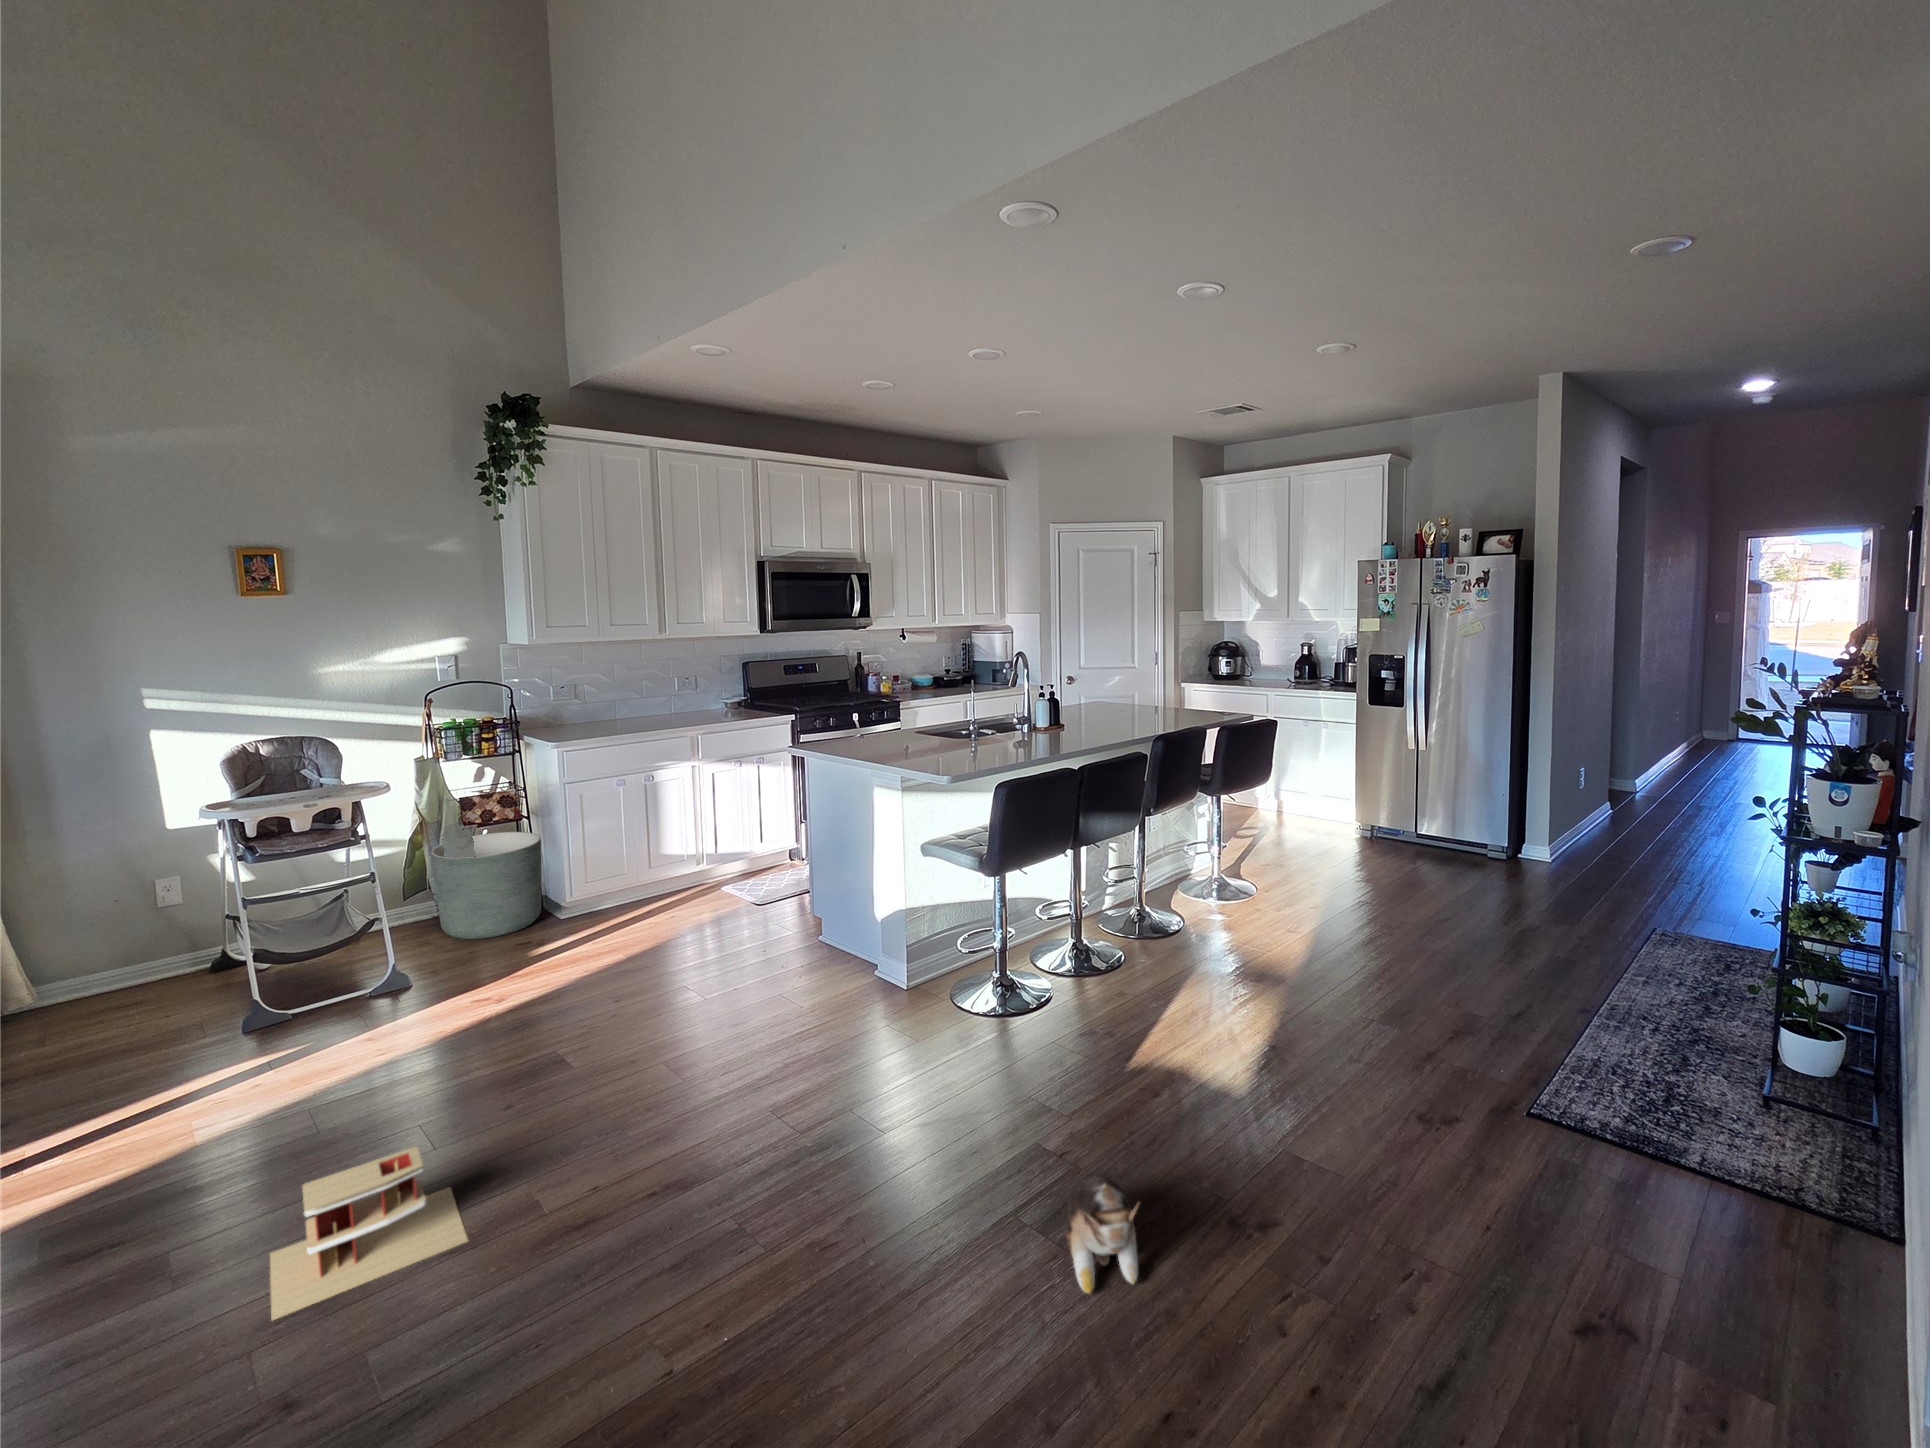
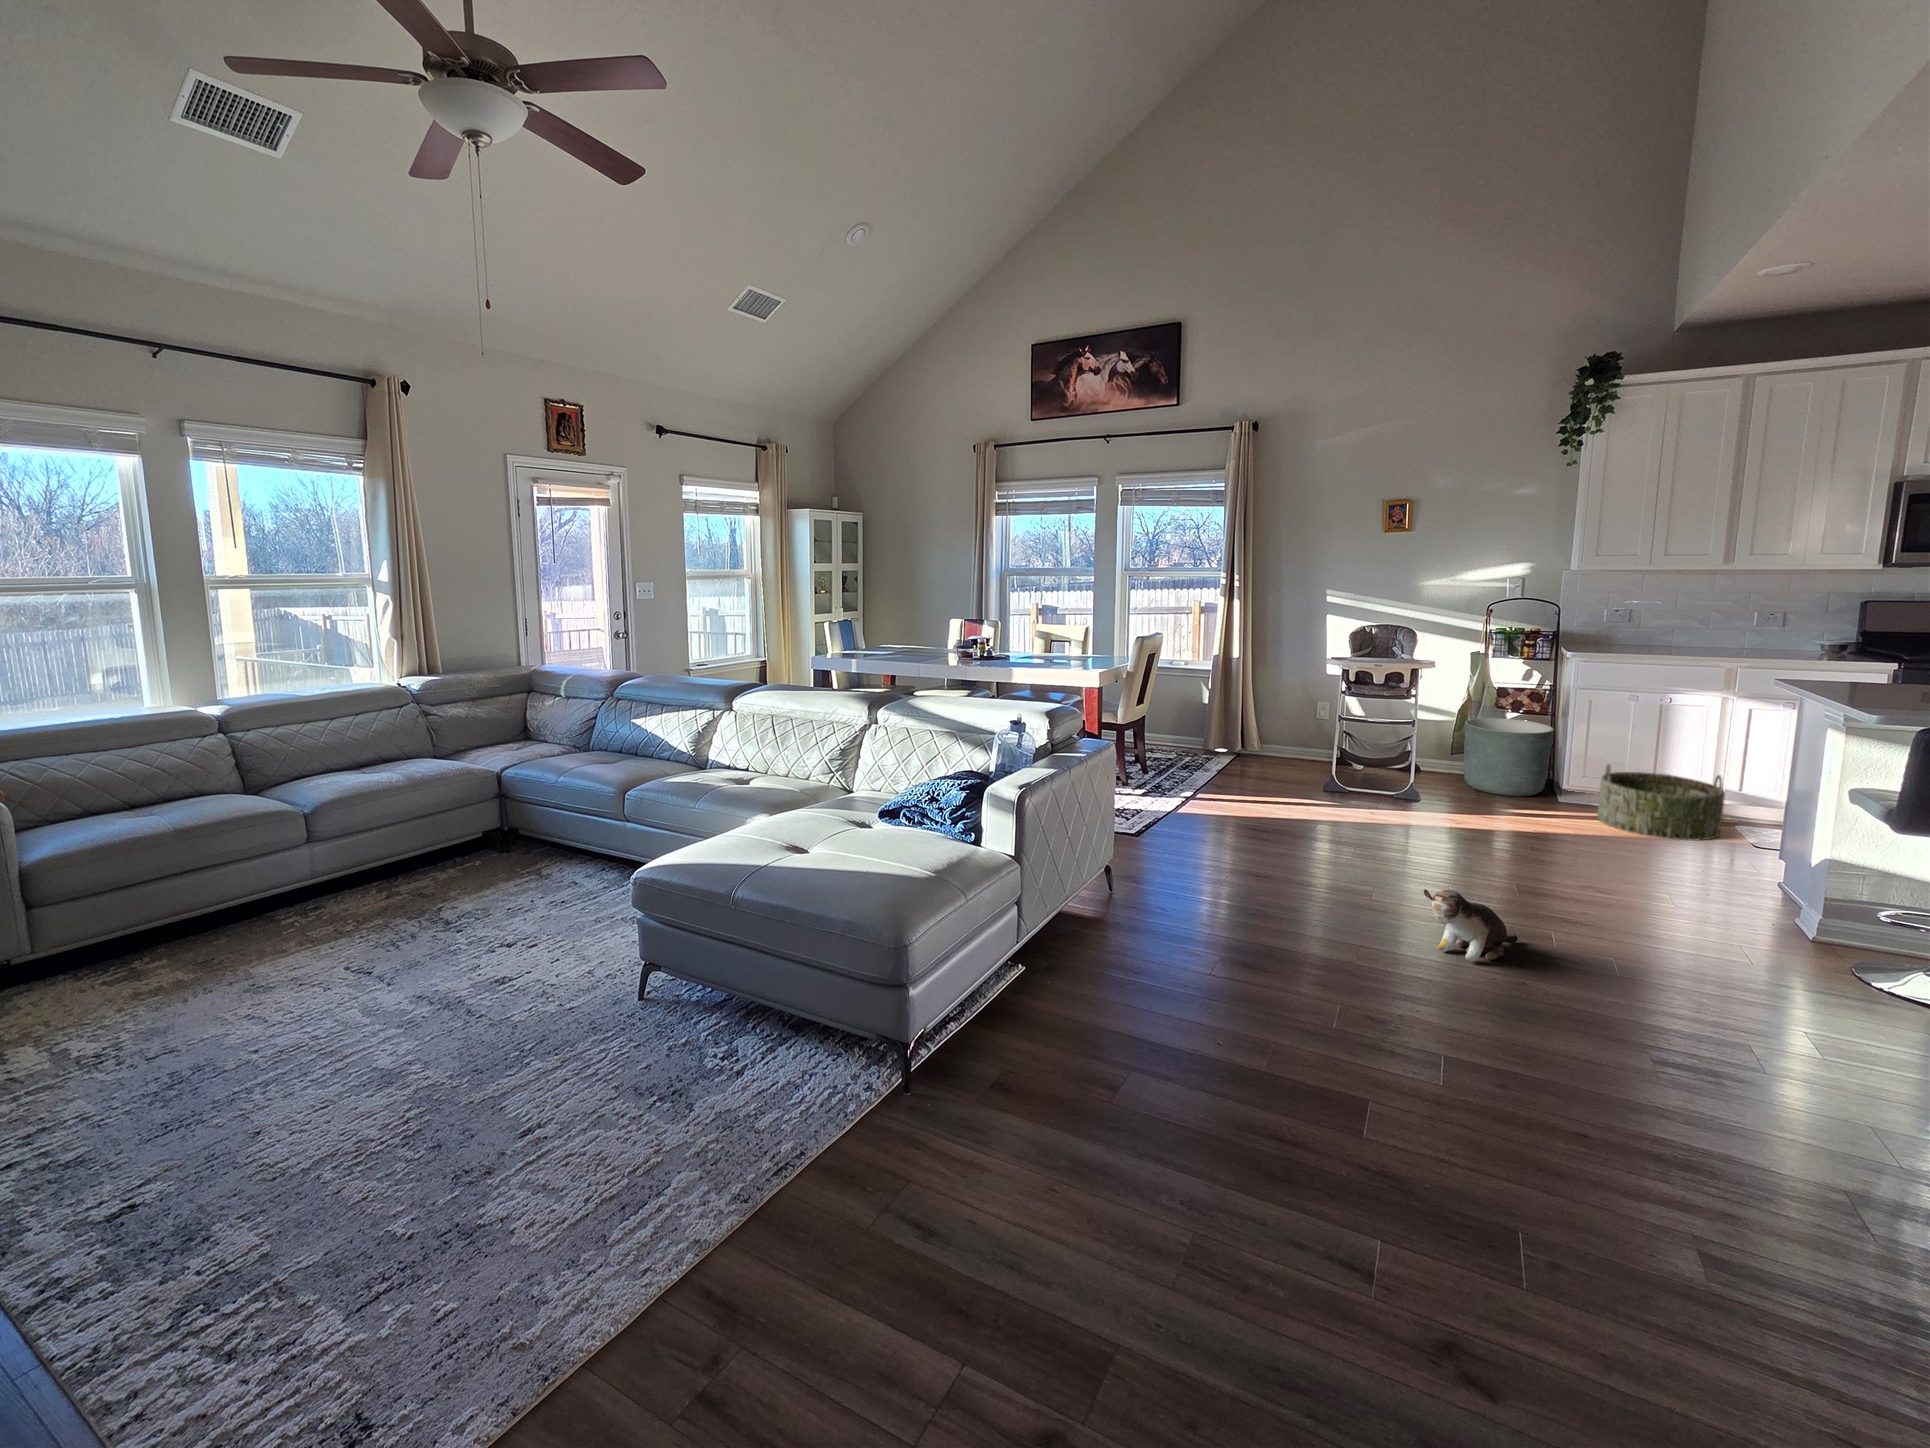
basket: none [613,845,725,933] -> present [1597,764,1725,840]
toy house: present [270,1147,468,1320] -> none [1264,835,1362,899]
plush toy: present [1065,1174,1139,1294] -> present [1424,889,1518,961]

